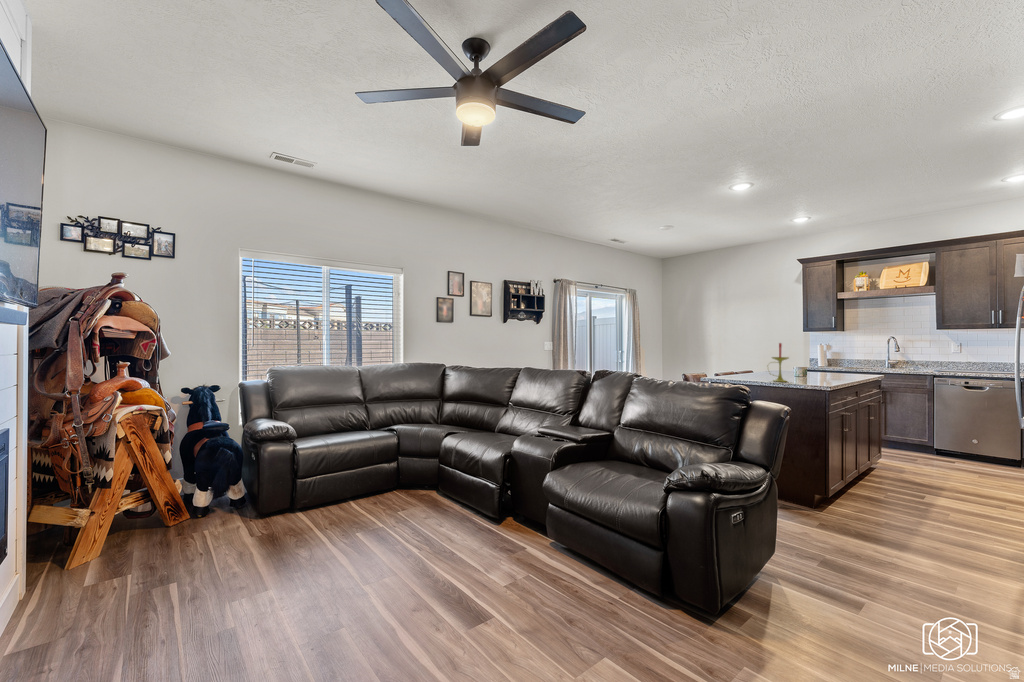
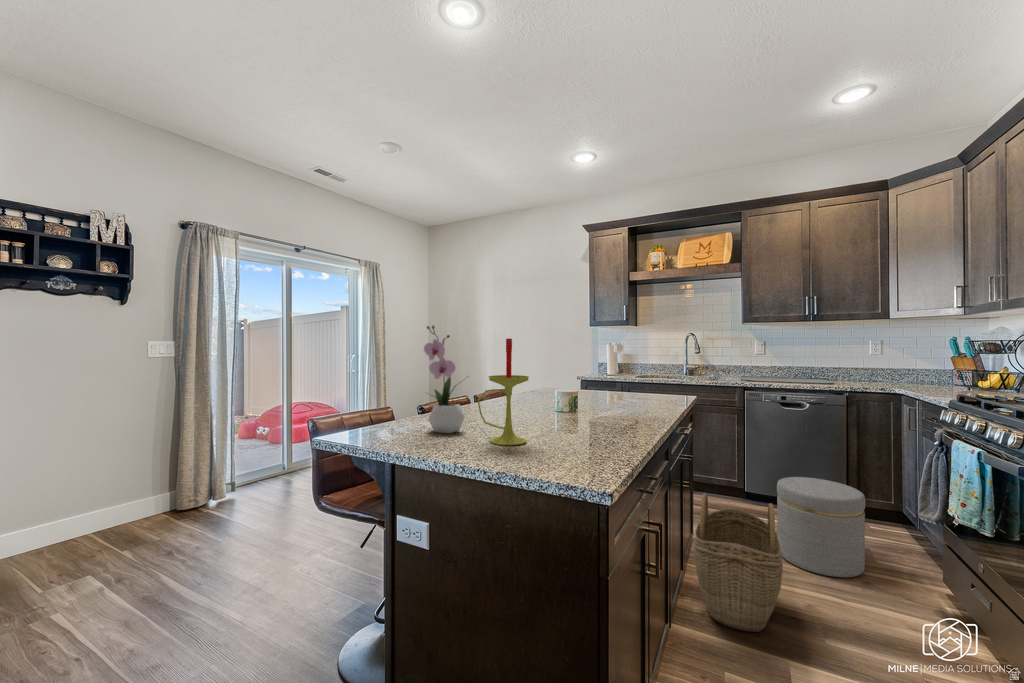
flower arrangement: none [742,338,759,379] -> present [424,326,465,433]
woven basket: none [875,424,929,489] -> present [694,493,783,632]
ottoman: none [944,429,1007,484] -> present [777,477,865,577]

